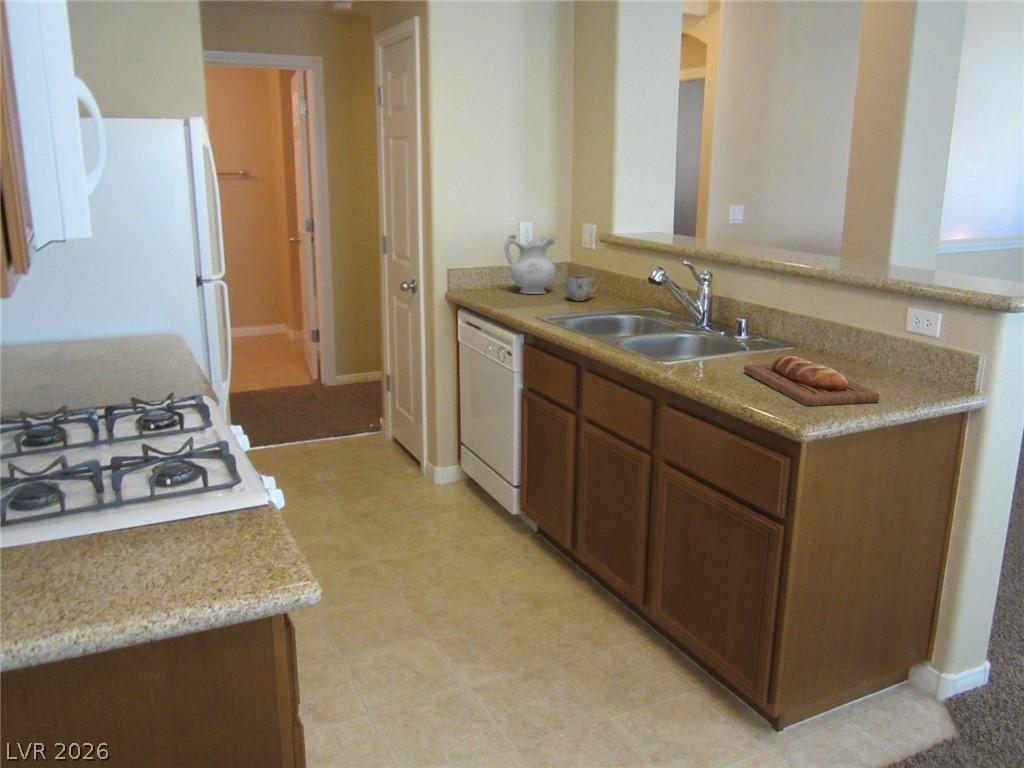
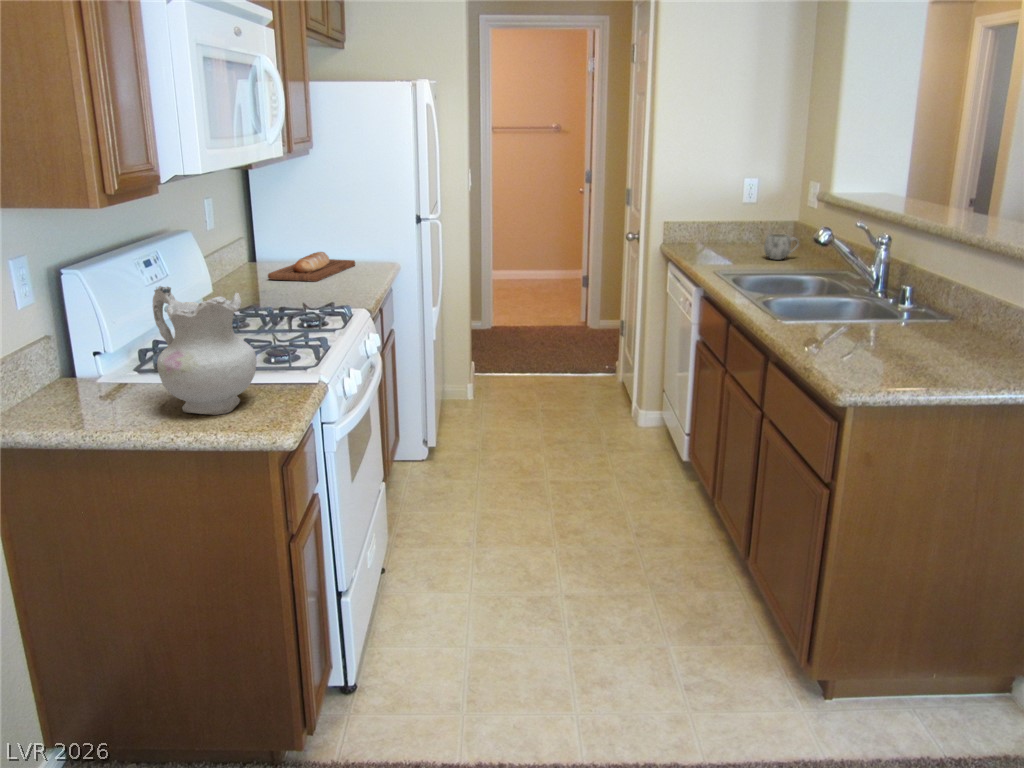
ceramic pitcher: present [504,235,555,294] -> present [153,286,257,415]
bread loaf: present [744,355,879,406] -> present [268,252,355,282]

